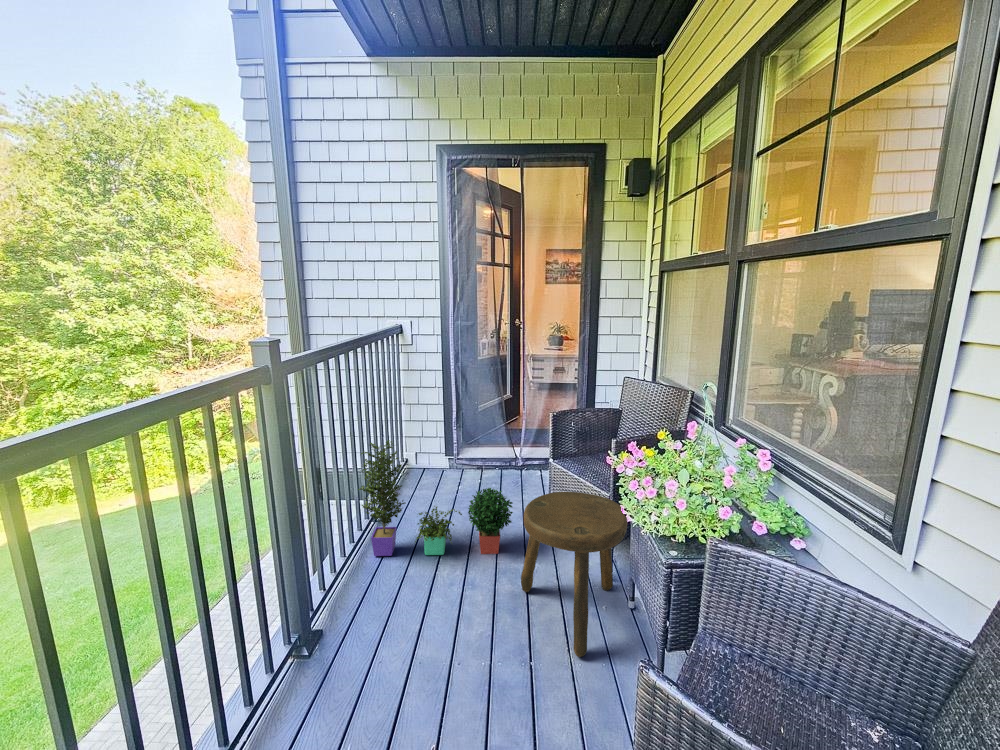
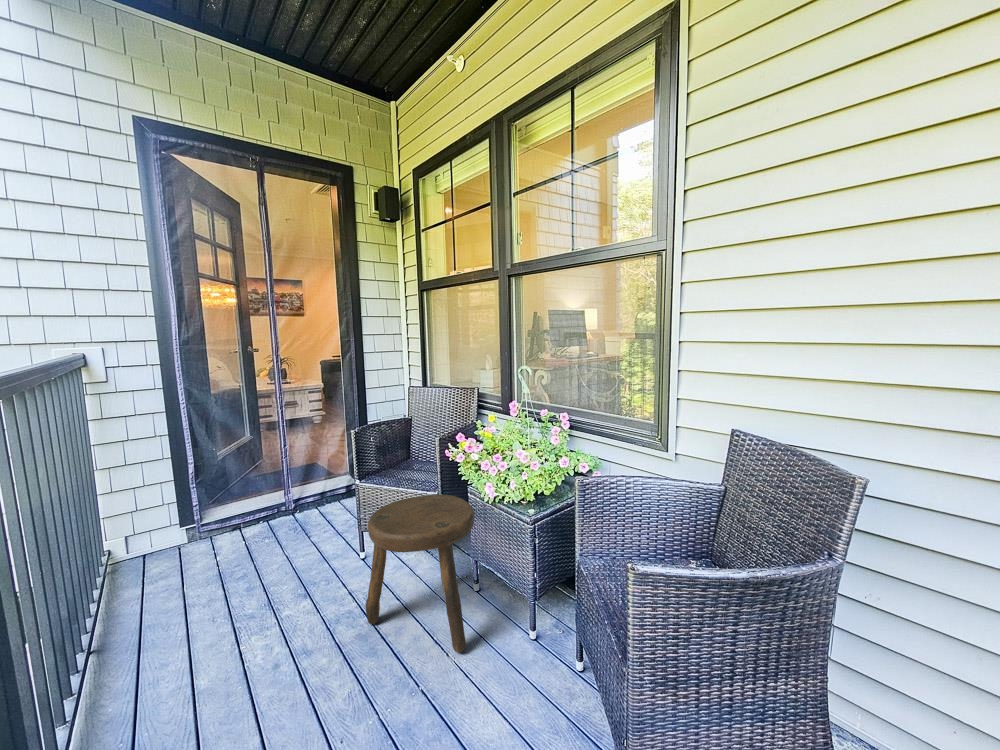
potted plant: present [358,440,513,556] -> none [82,500,331,683]

